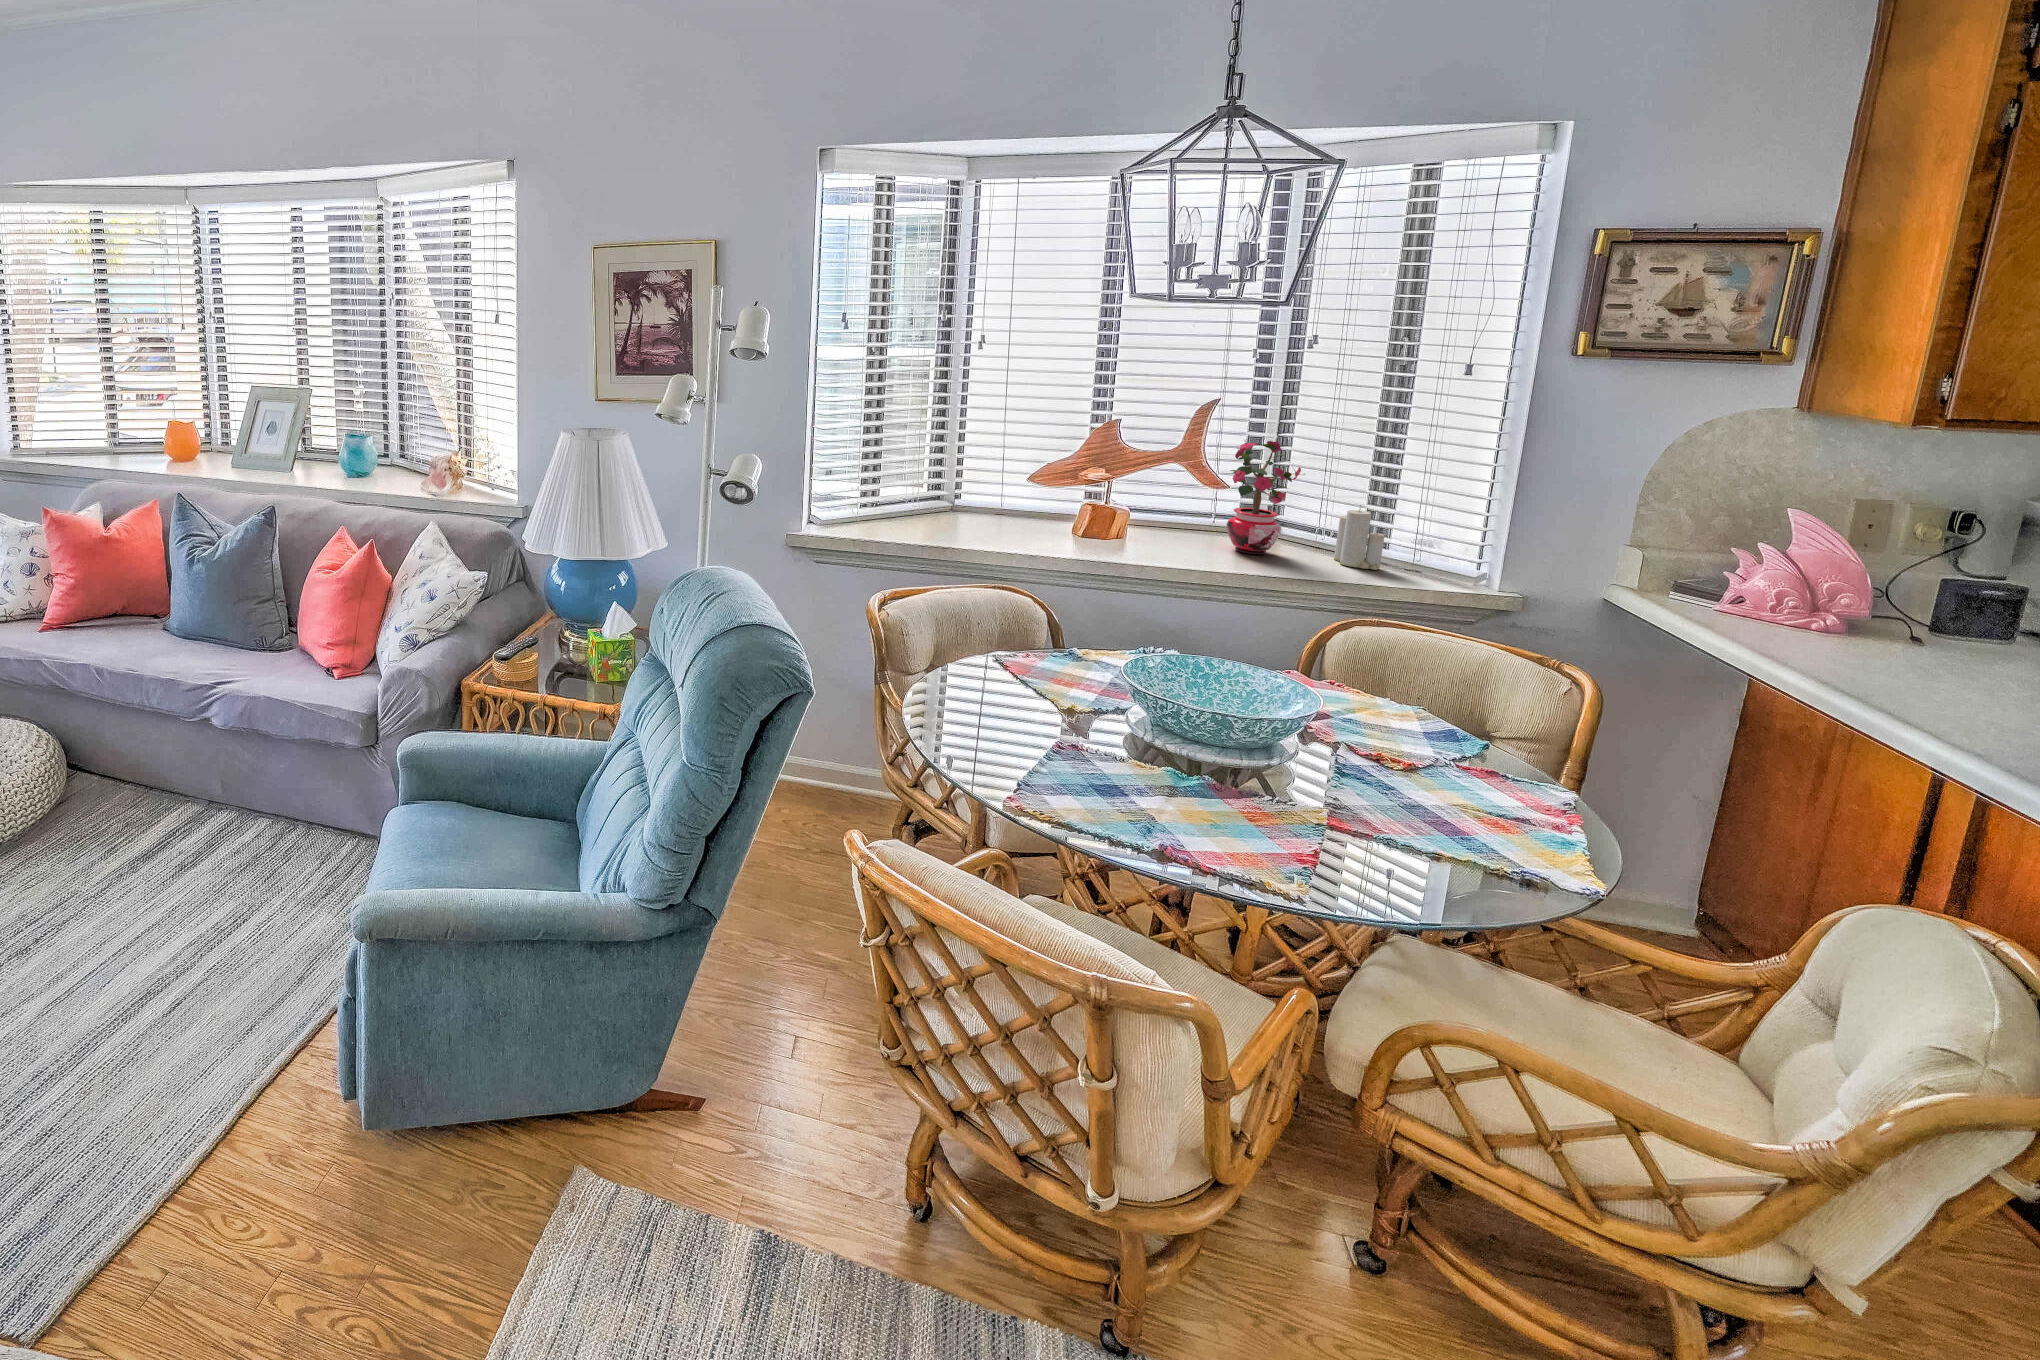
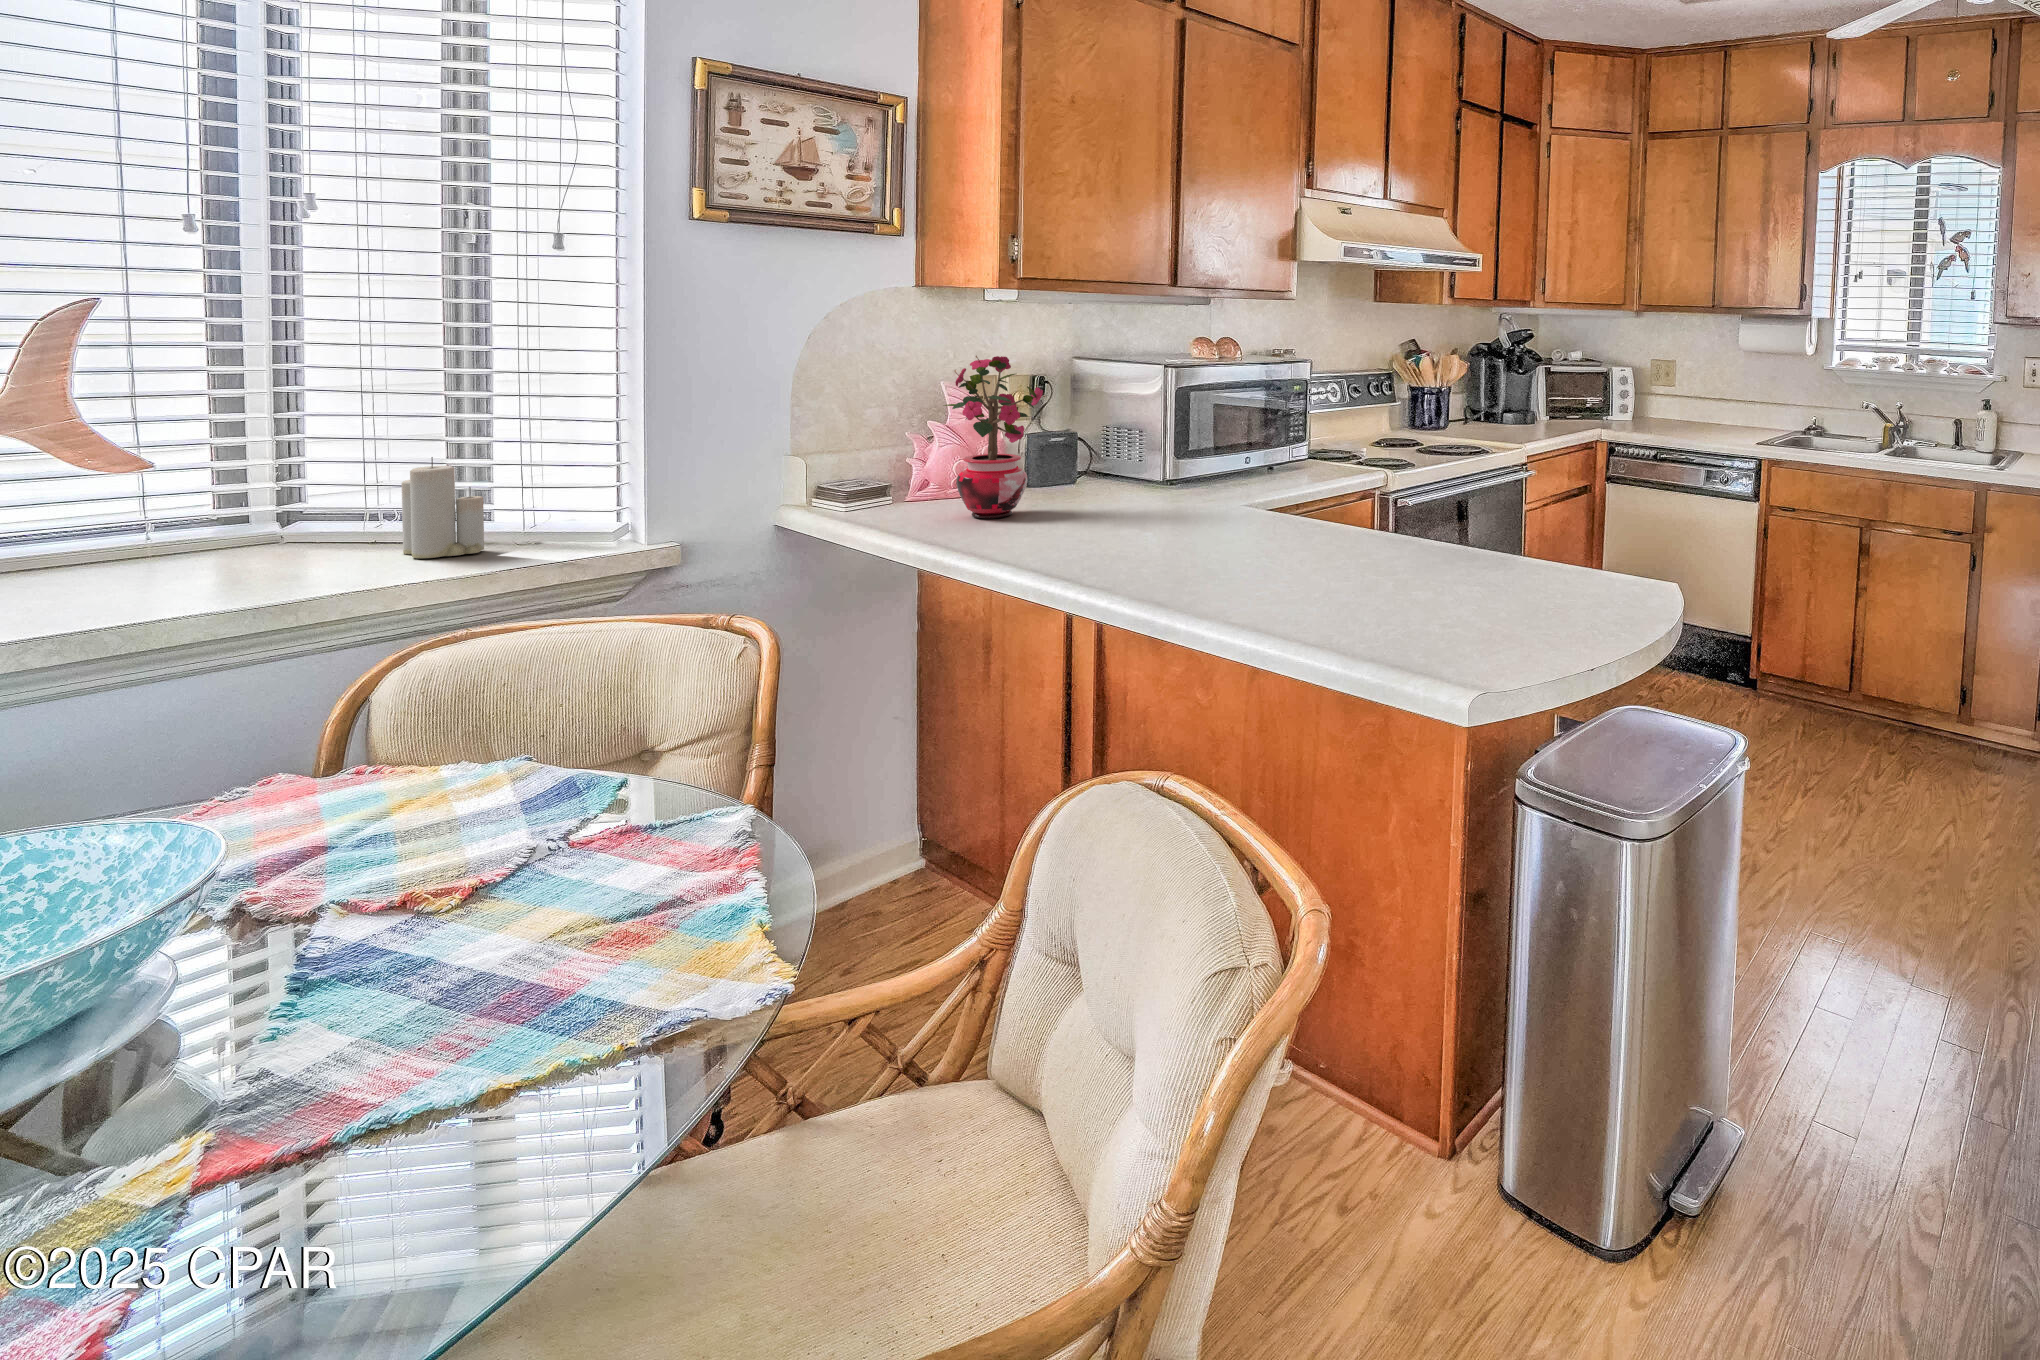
potted plant: present [1227,441,1305,555] -> present [944,356,1045,519]

